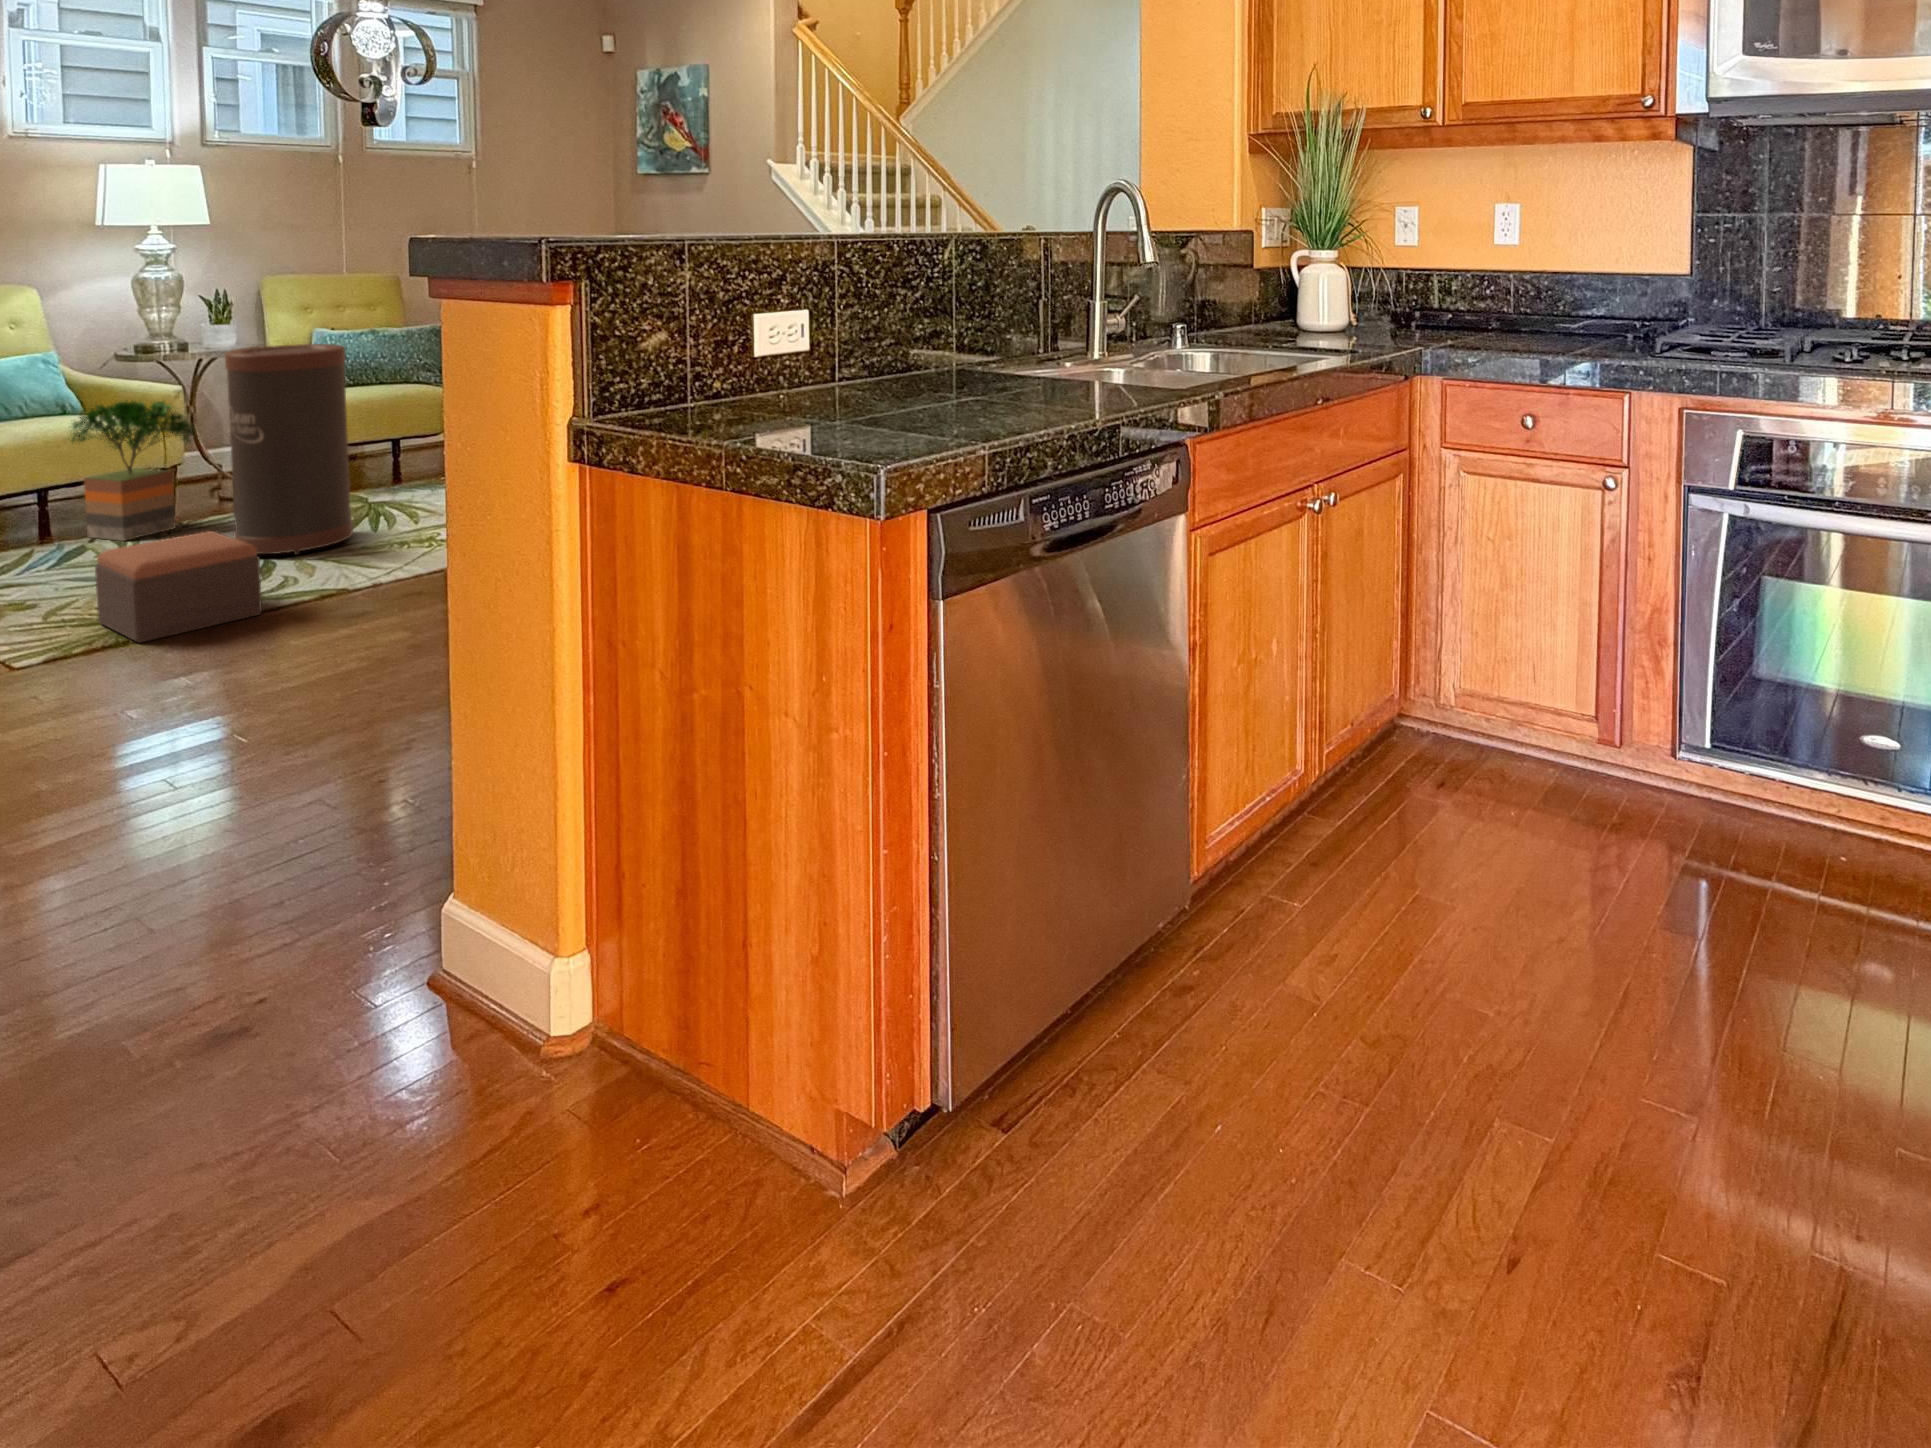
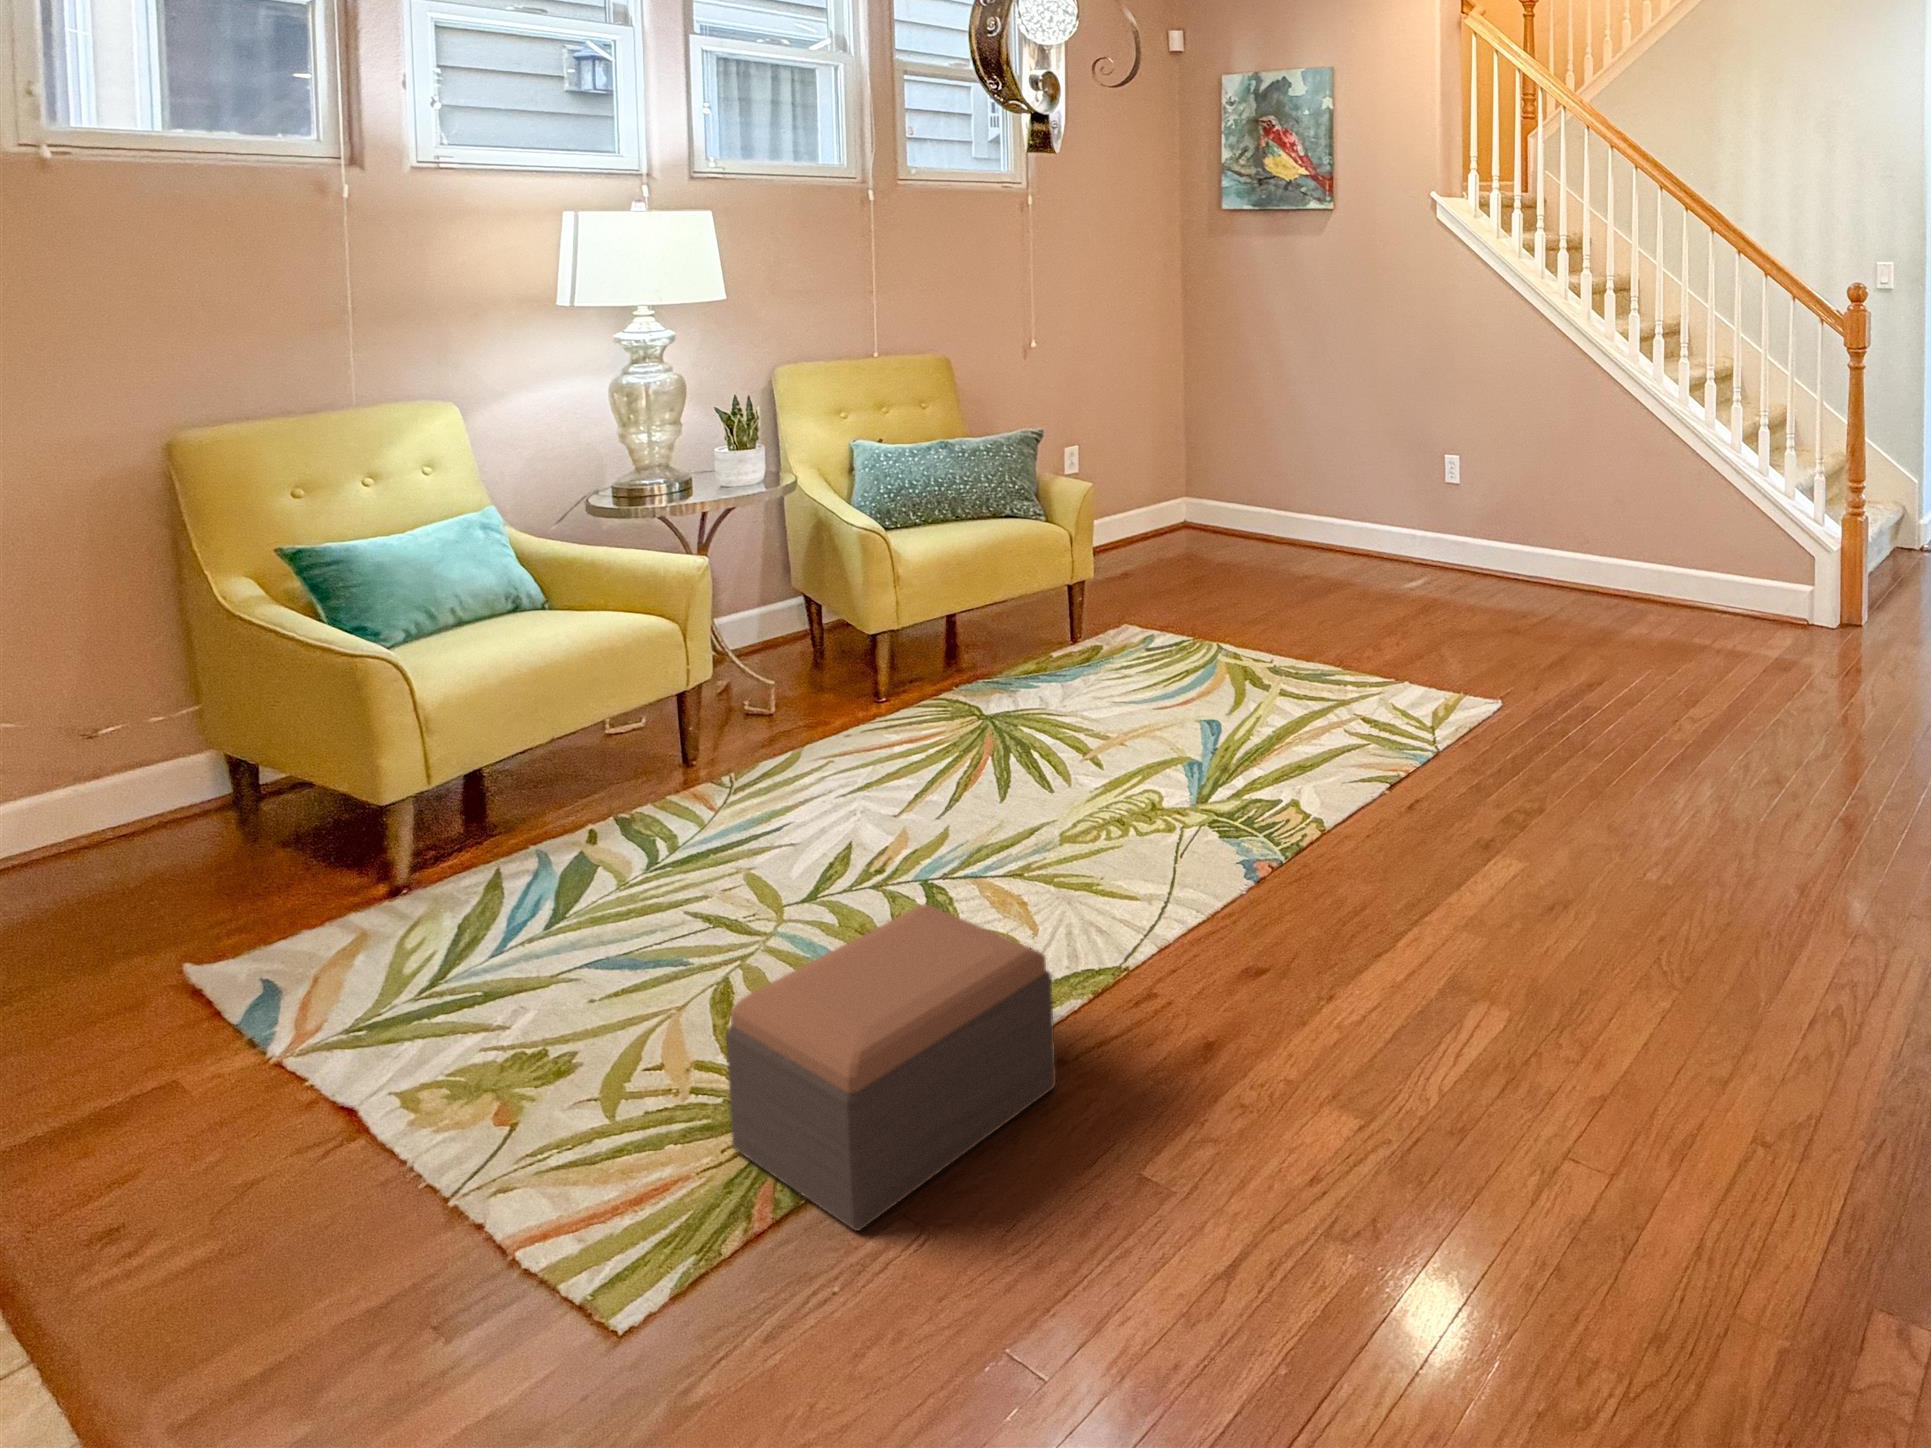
trash can: present [225,344,353,555] -> none [858,495,1059,882]
potted tree: present [68,401,197,541] -> none [551,593,772,849]

